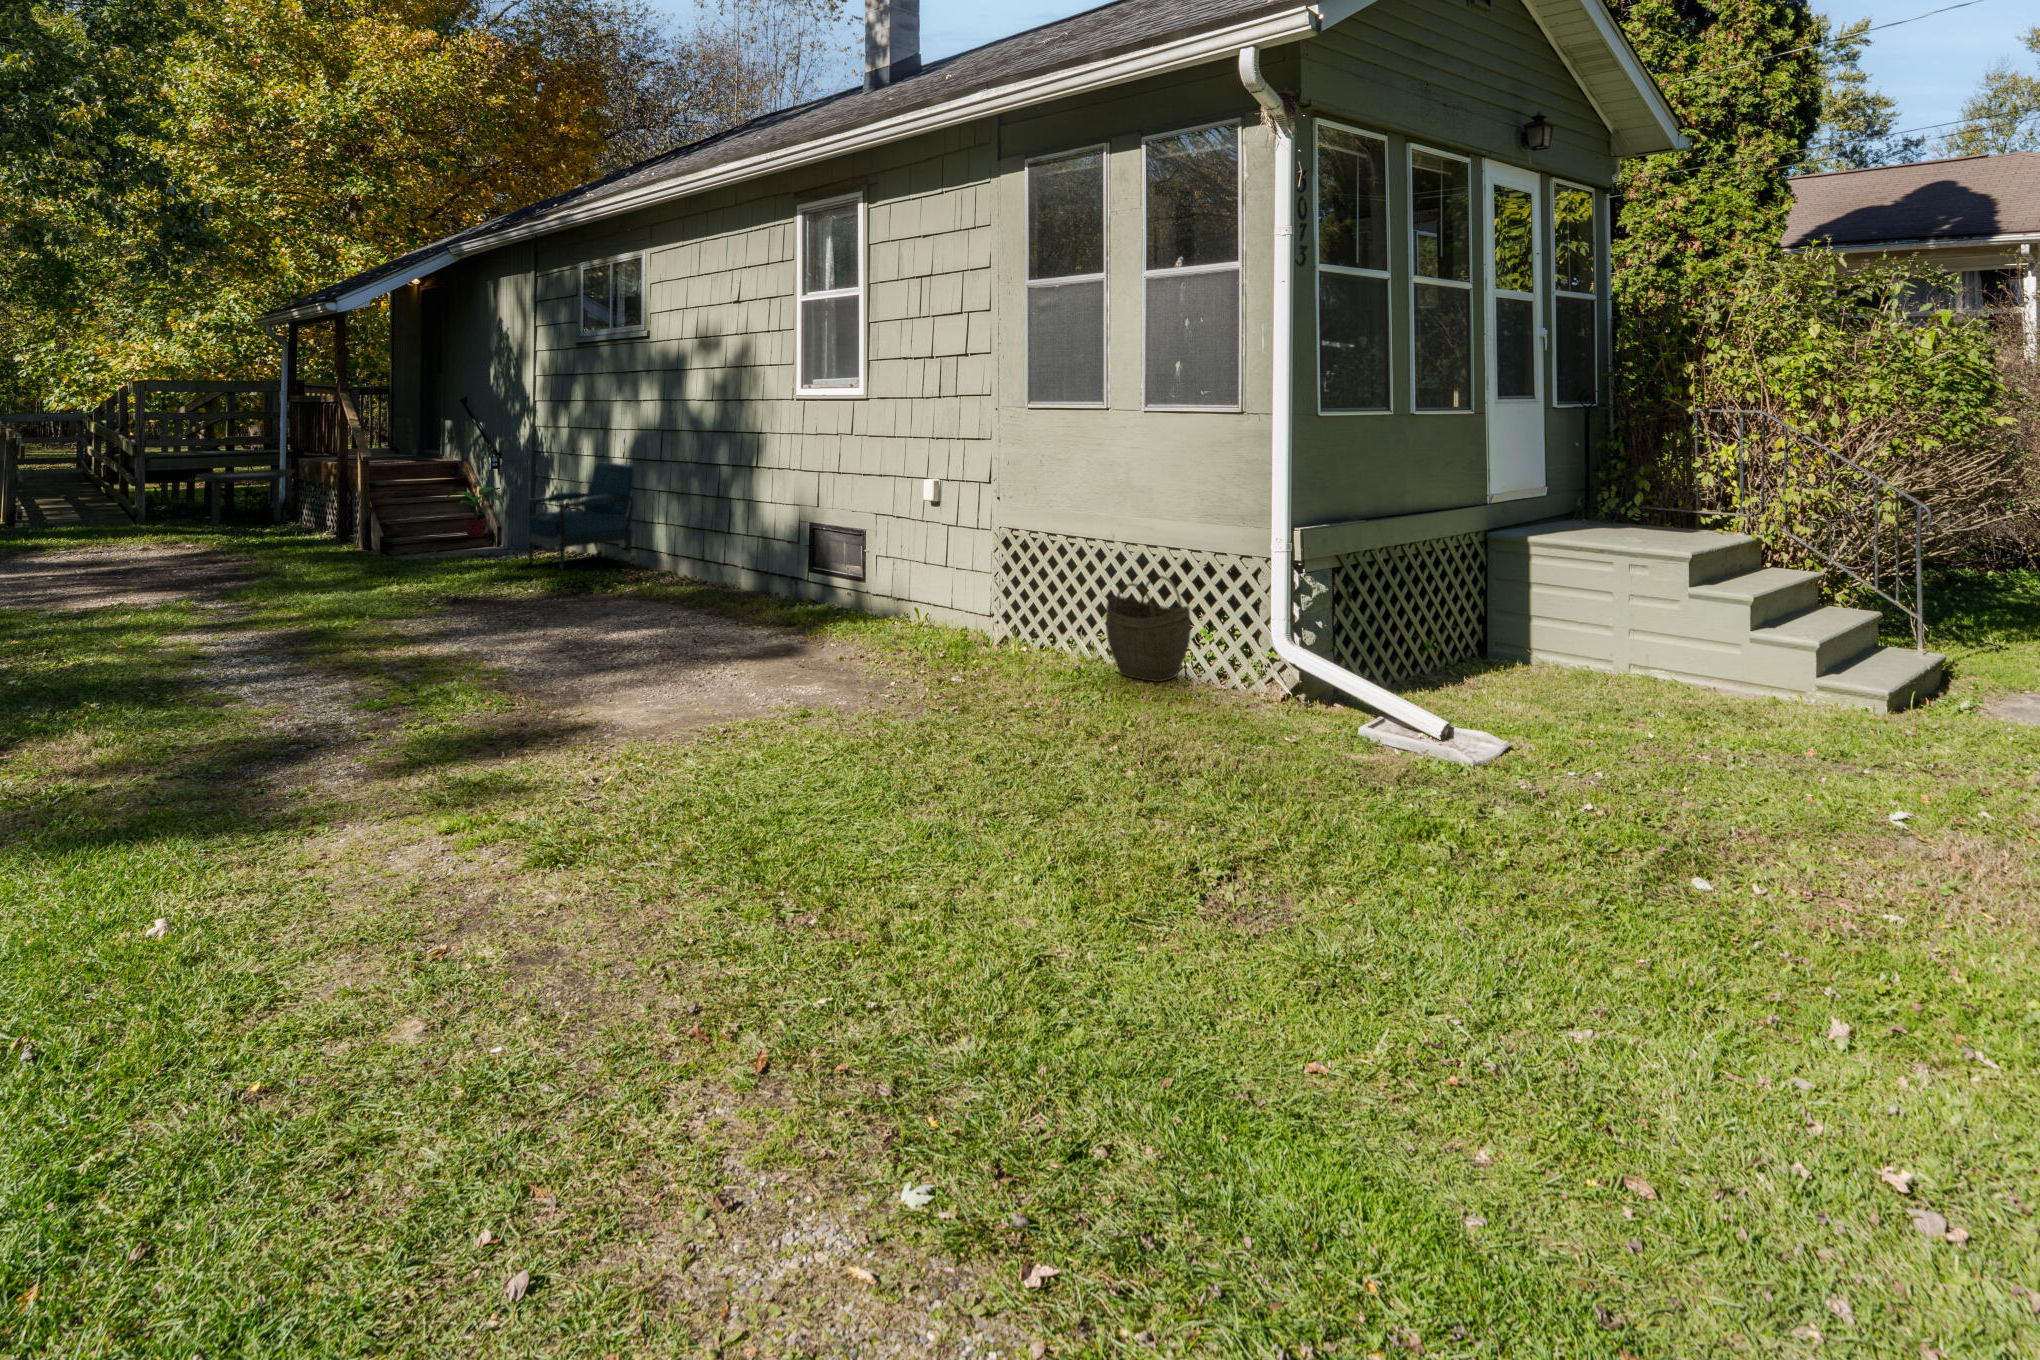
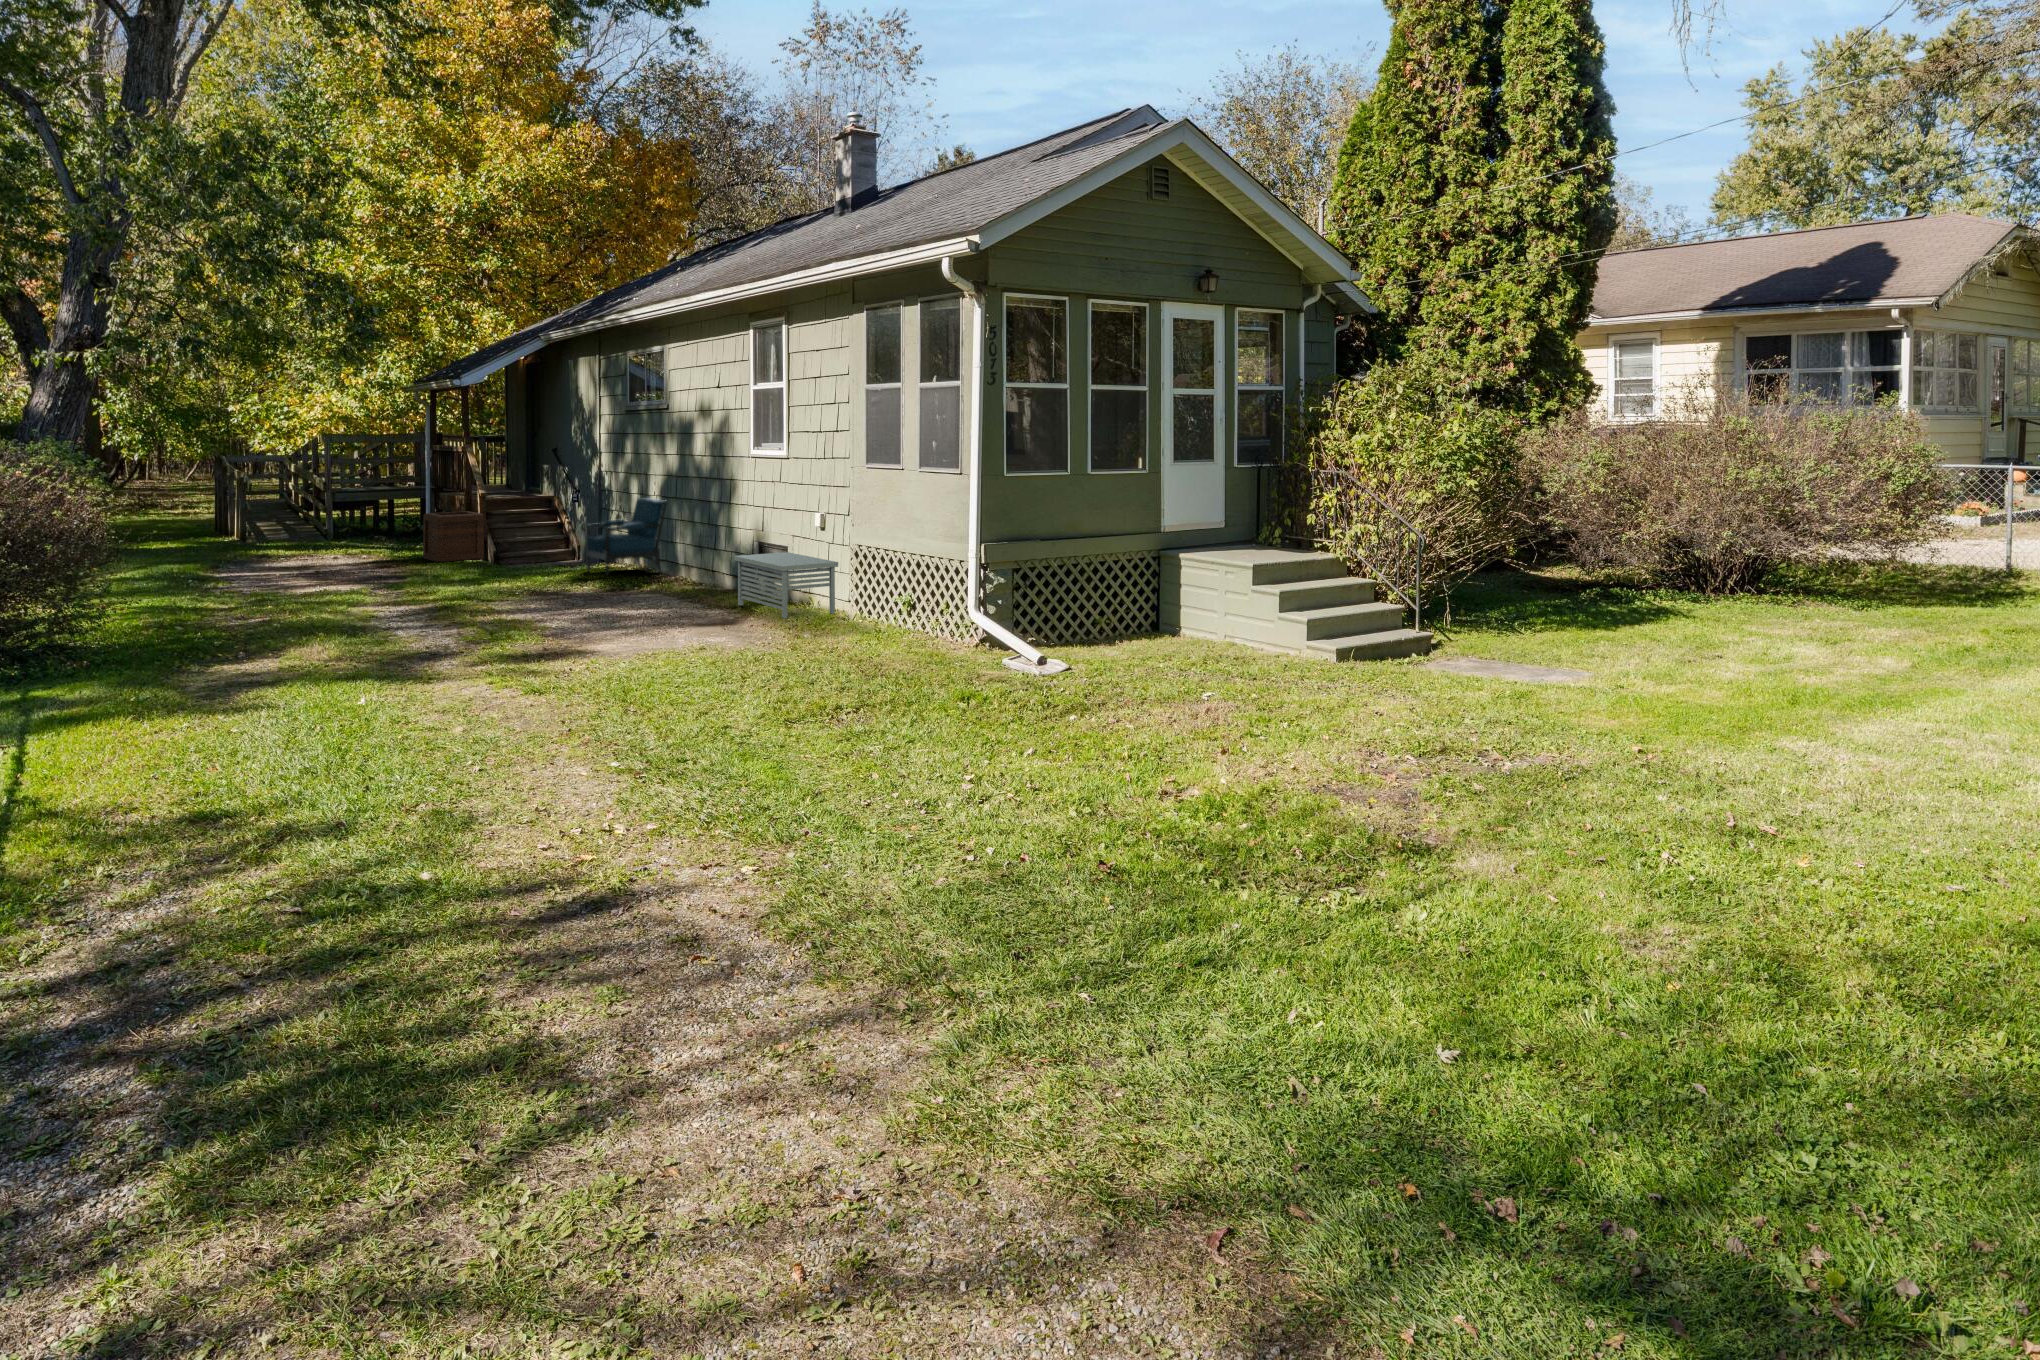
round table: present [197,469,294,525] -> none [363,500,433,543]
wooden crate: none [282,484,371,555] -> present [423,511,484,562]
potted plant: present [447,487,501,538] -> none [538,517,580,556]
storage bench: none [792,536,967,644] -> present [734,552,838,619]
woven basket: present [1106,576,1191,682] -> none [887,575,938,639]

